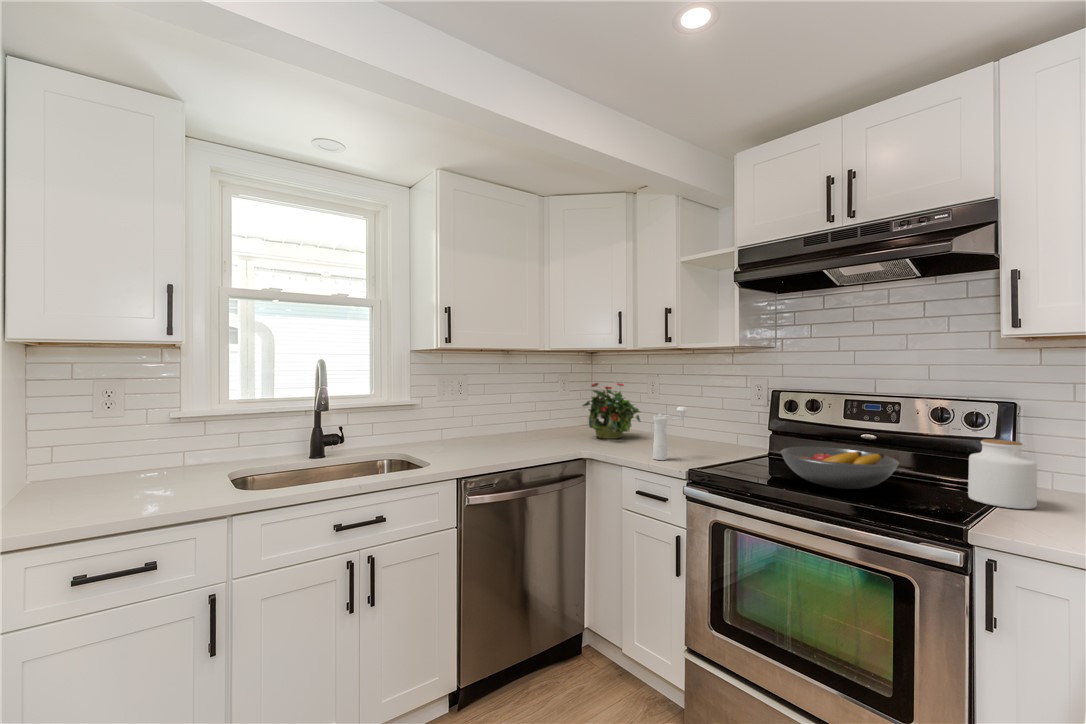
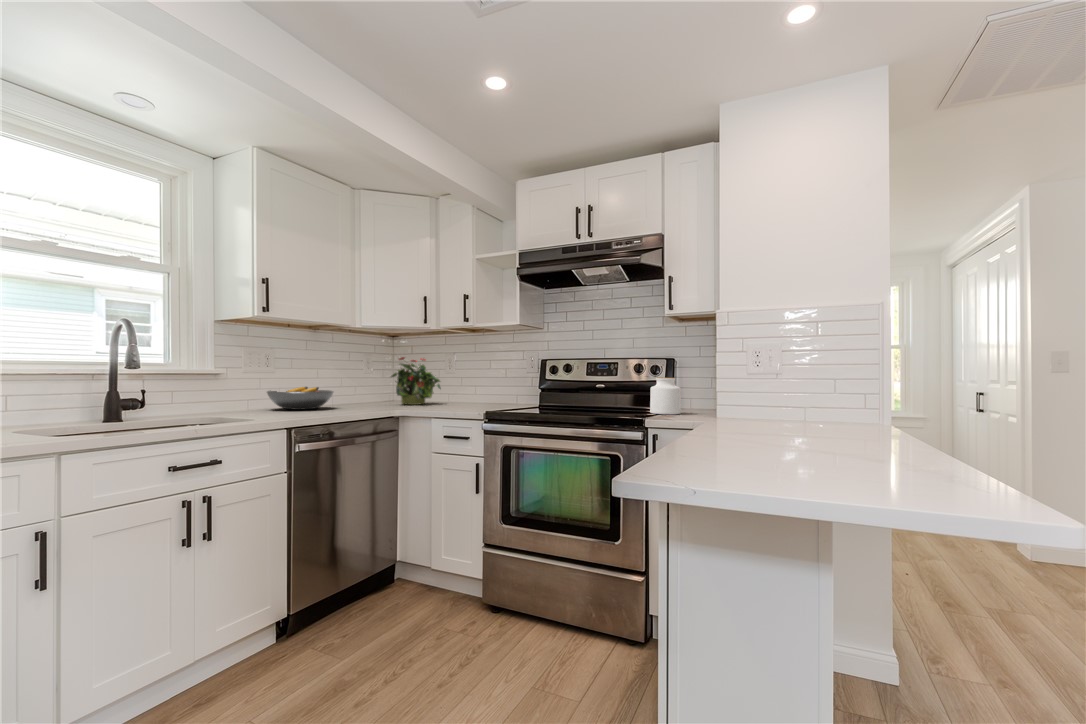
pepper mill: present [653,407,687,460] -> none [456,370,482,410]
fruit bowl: present [780,447,899,489] -> present [267,387,333,410]

